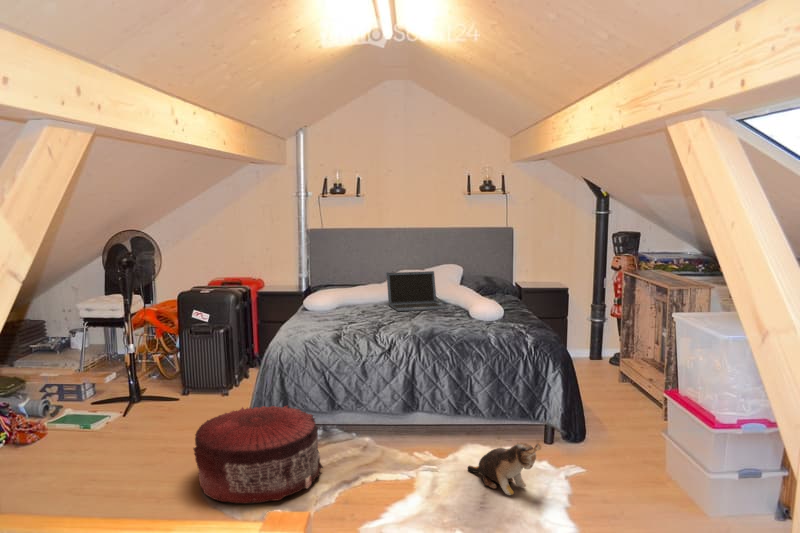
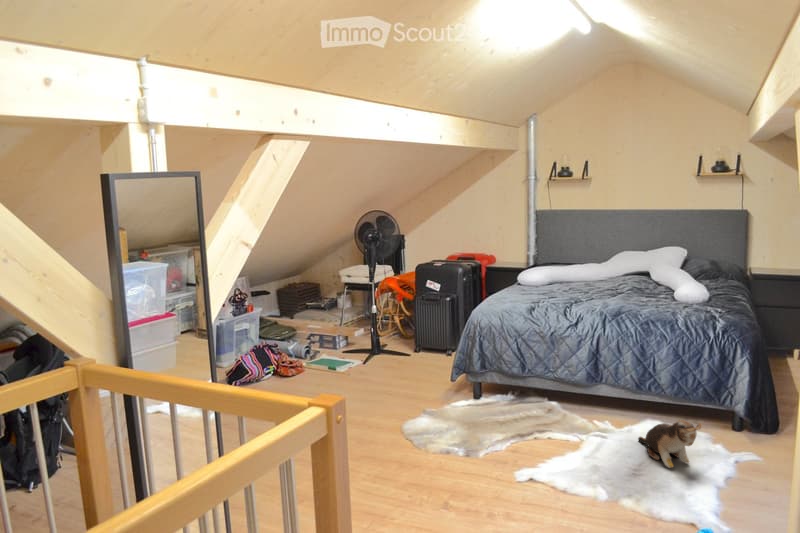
laptop: present [387,271,448,311] -> none [596,253,654,290]
pouf: present [193,406,323,504] -> none [402,362,506,439]

